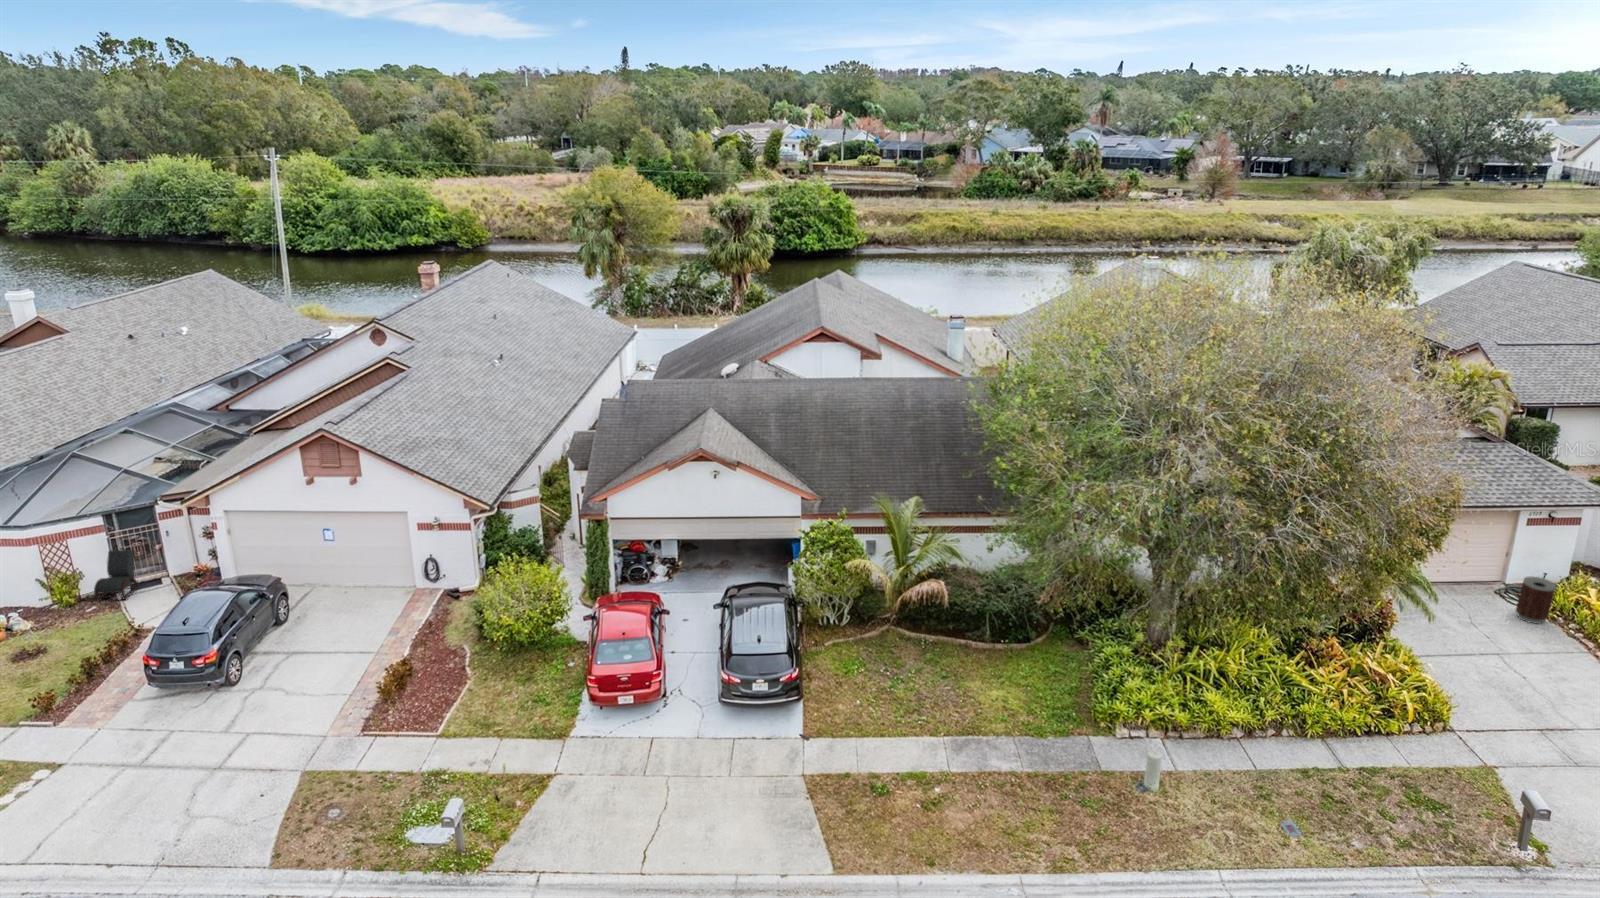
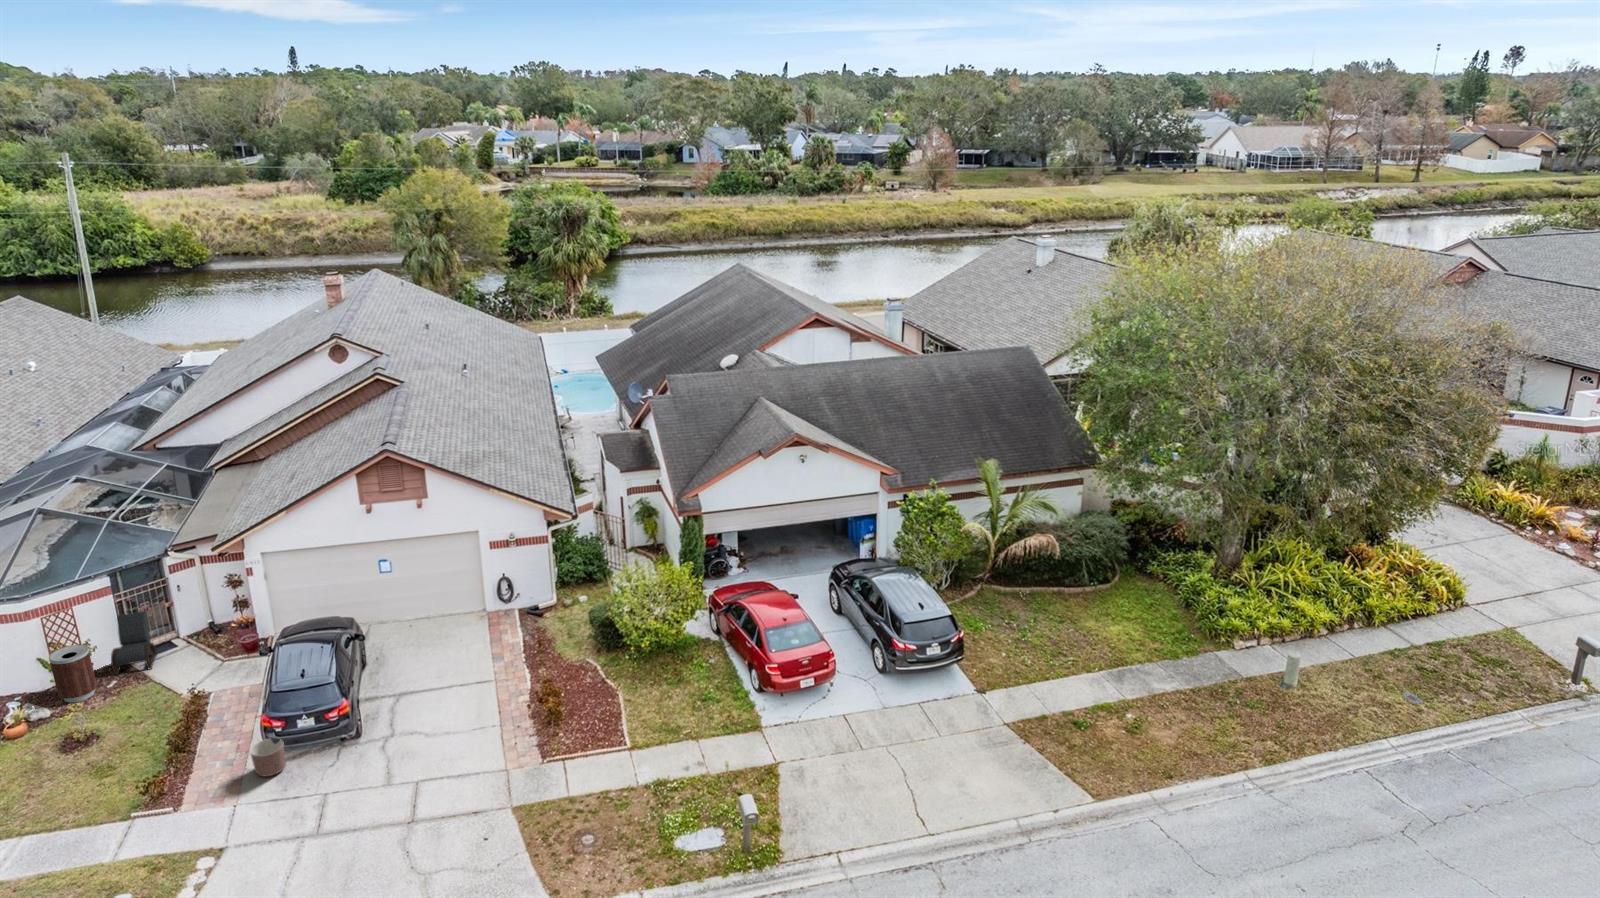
trash can: present [1516,577,1556,624] -> present [49,645,97,703]
planter: none [126,675,160,708] -> present [250,739,286,777]

